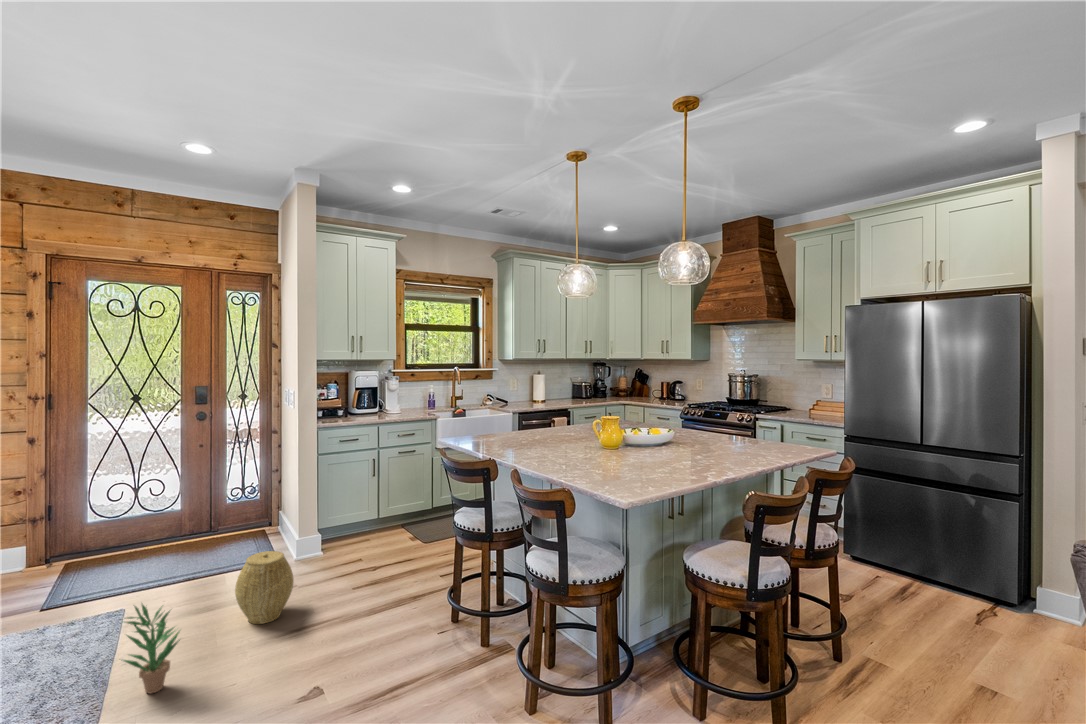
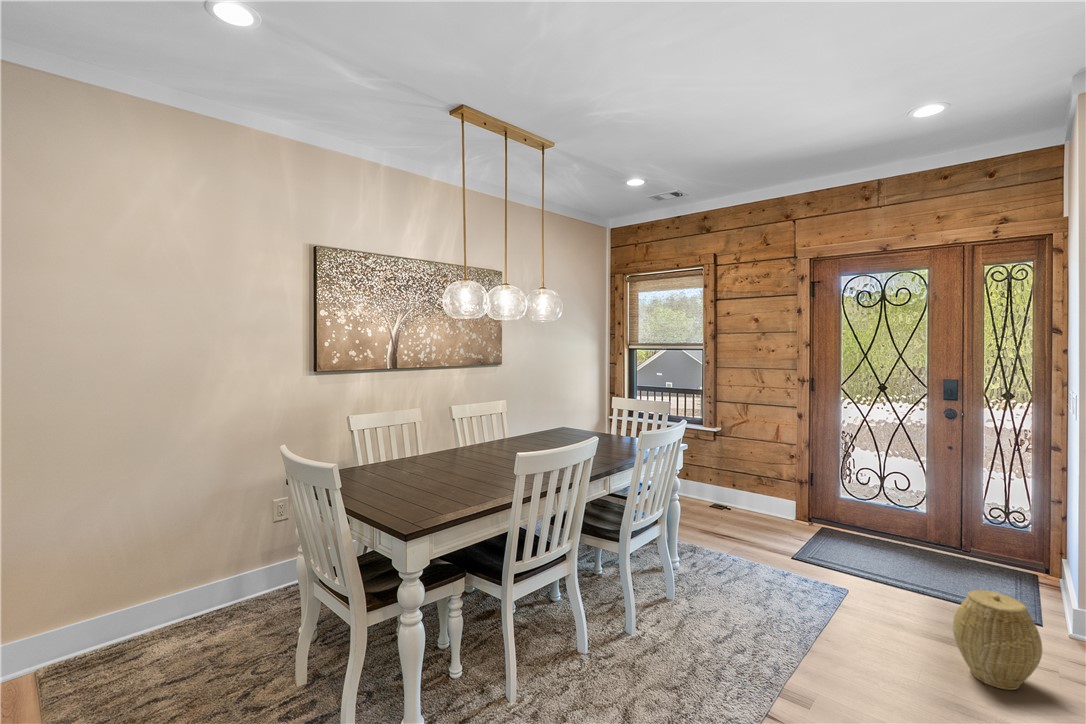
potted plant: present [123,604,180,694] -> none [811,581,874,683]

